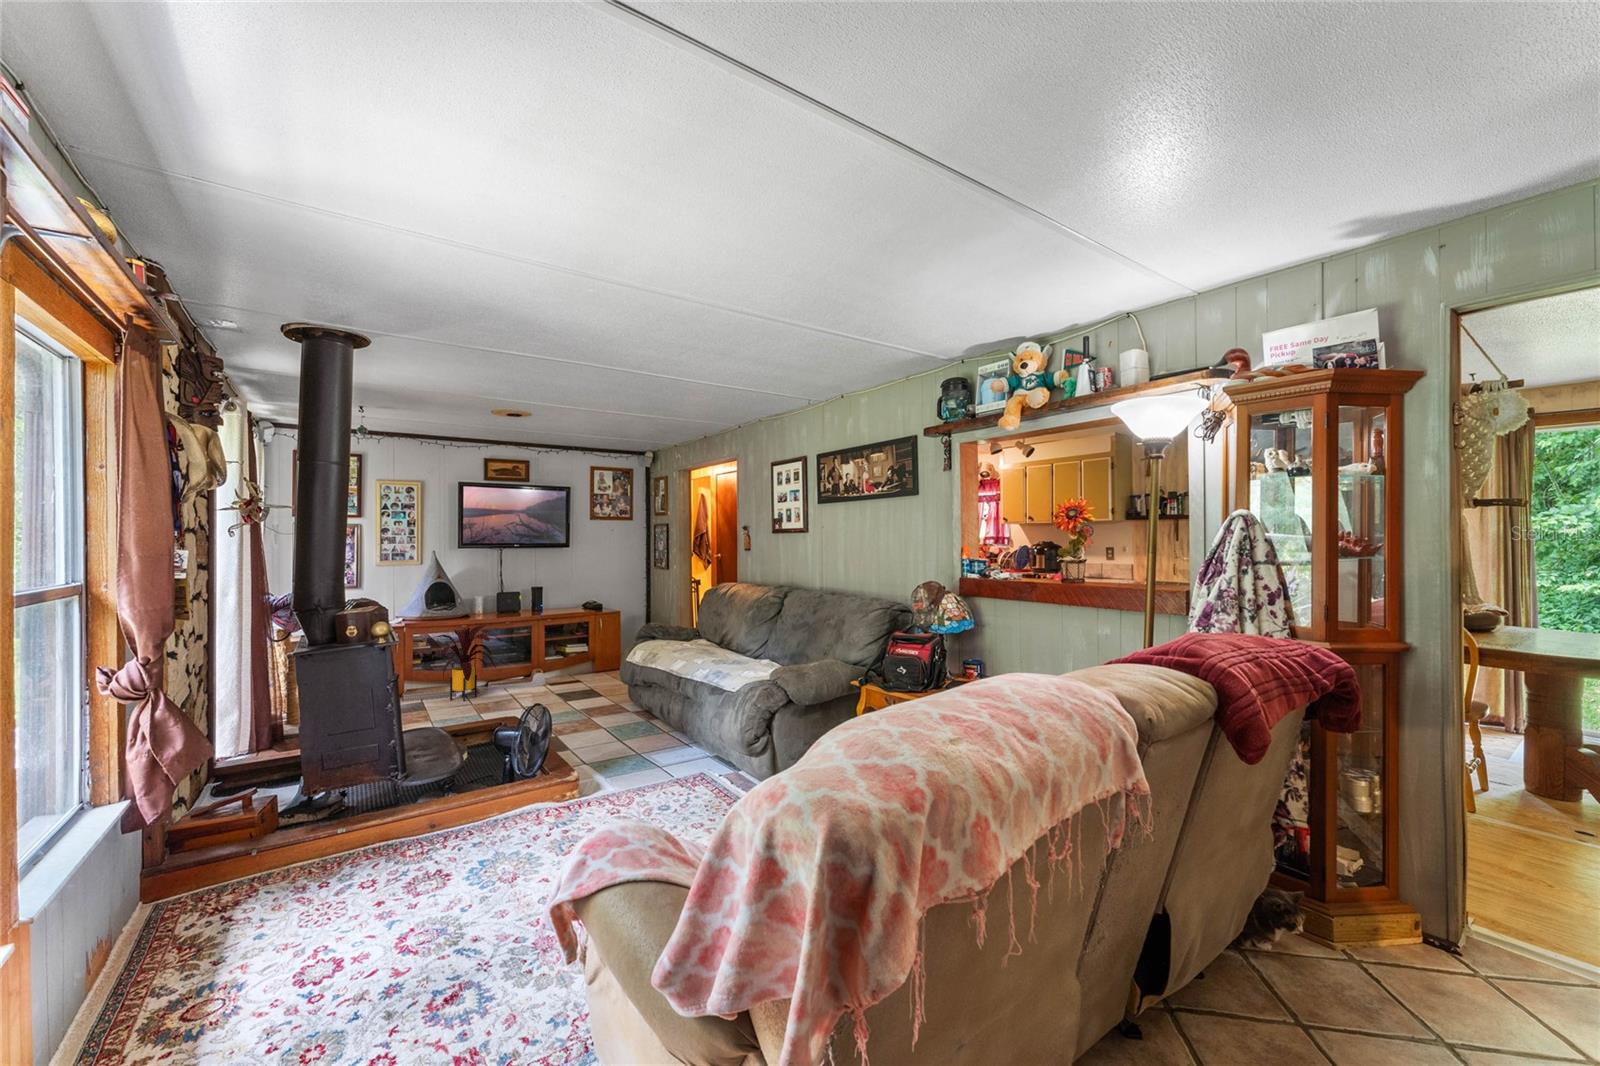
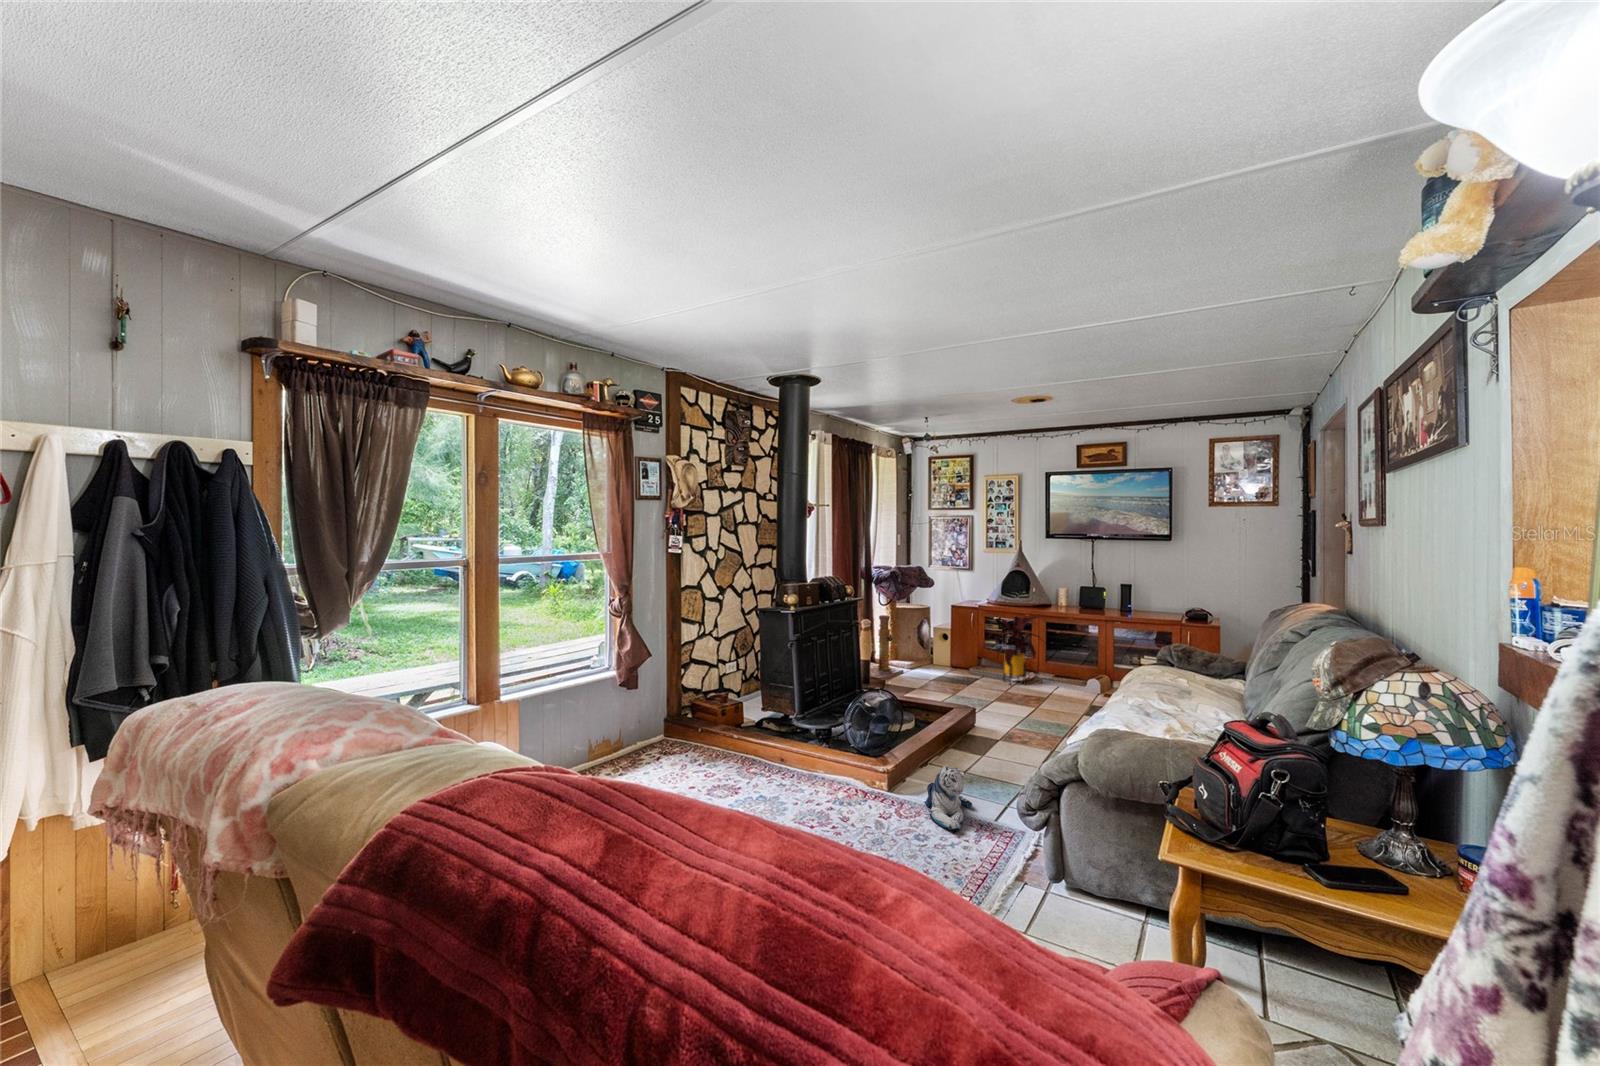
plush toy: none [615,745,683,796] -> present [924,767,972,830]

